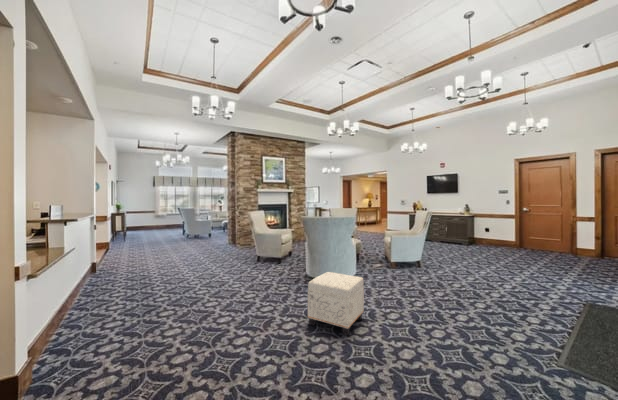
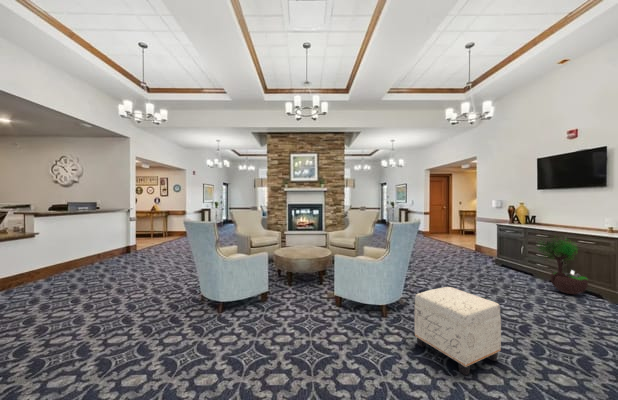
potted tree: none [367,223,394,265] -> present [539,236,588,294]

